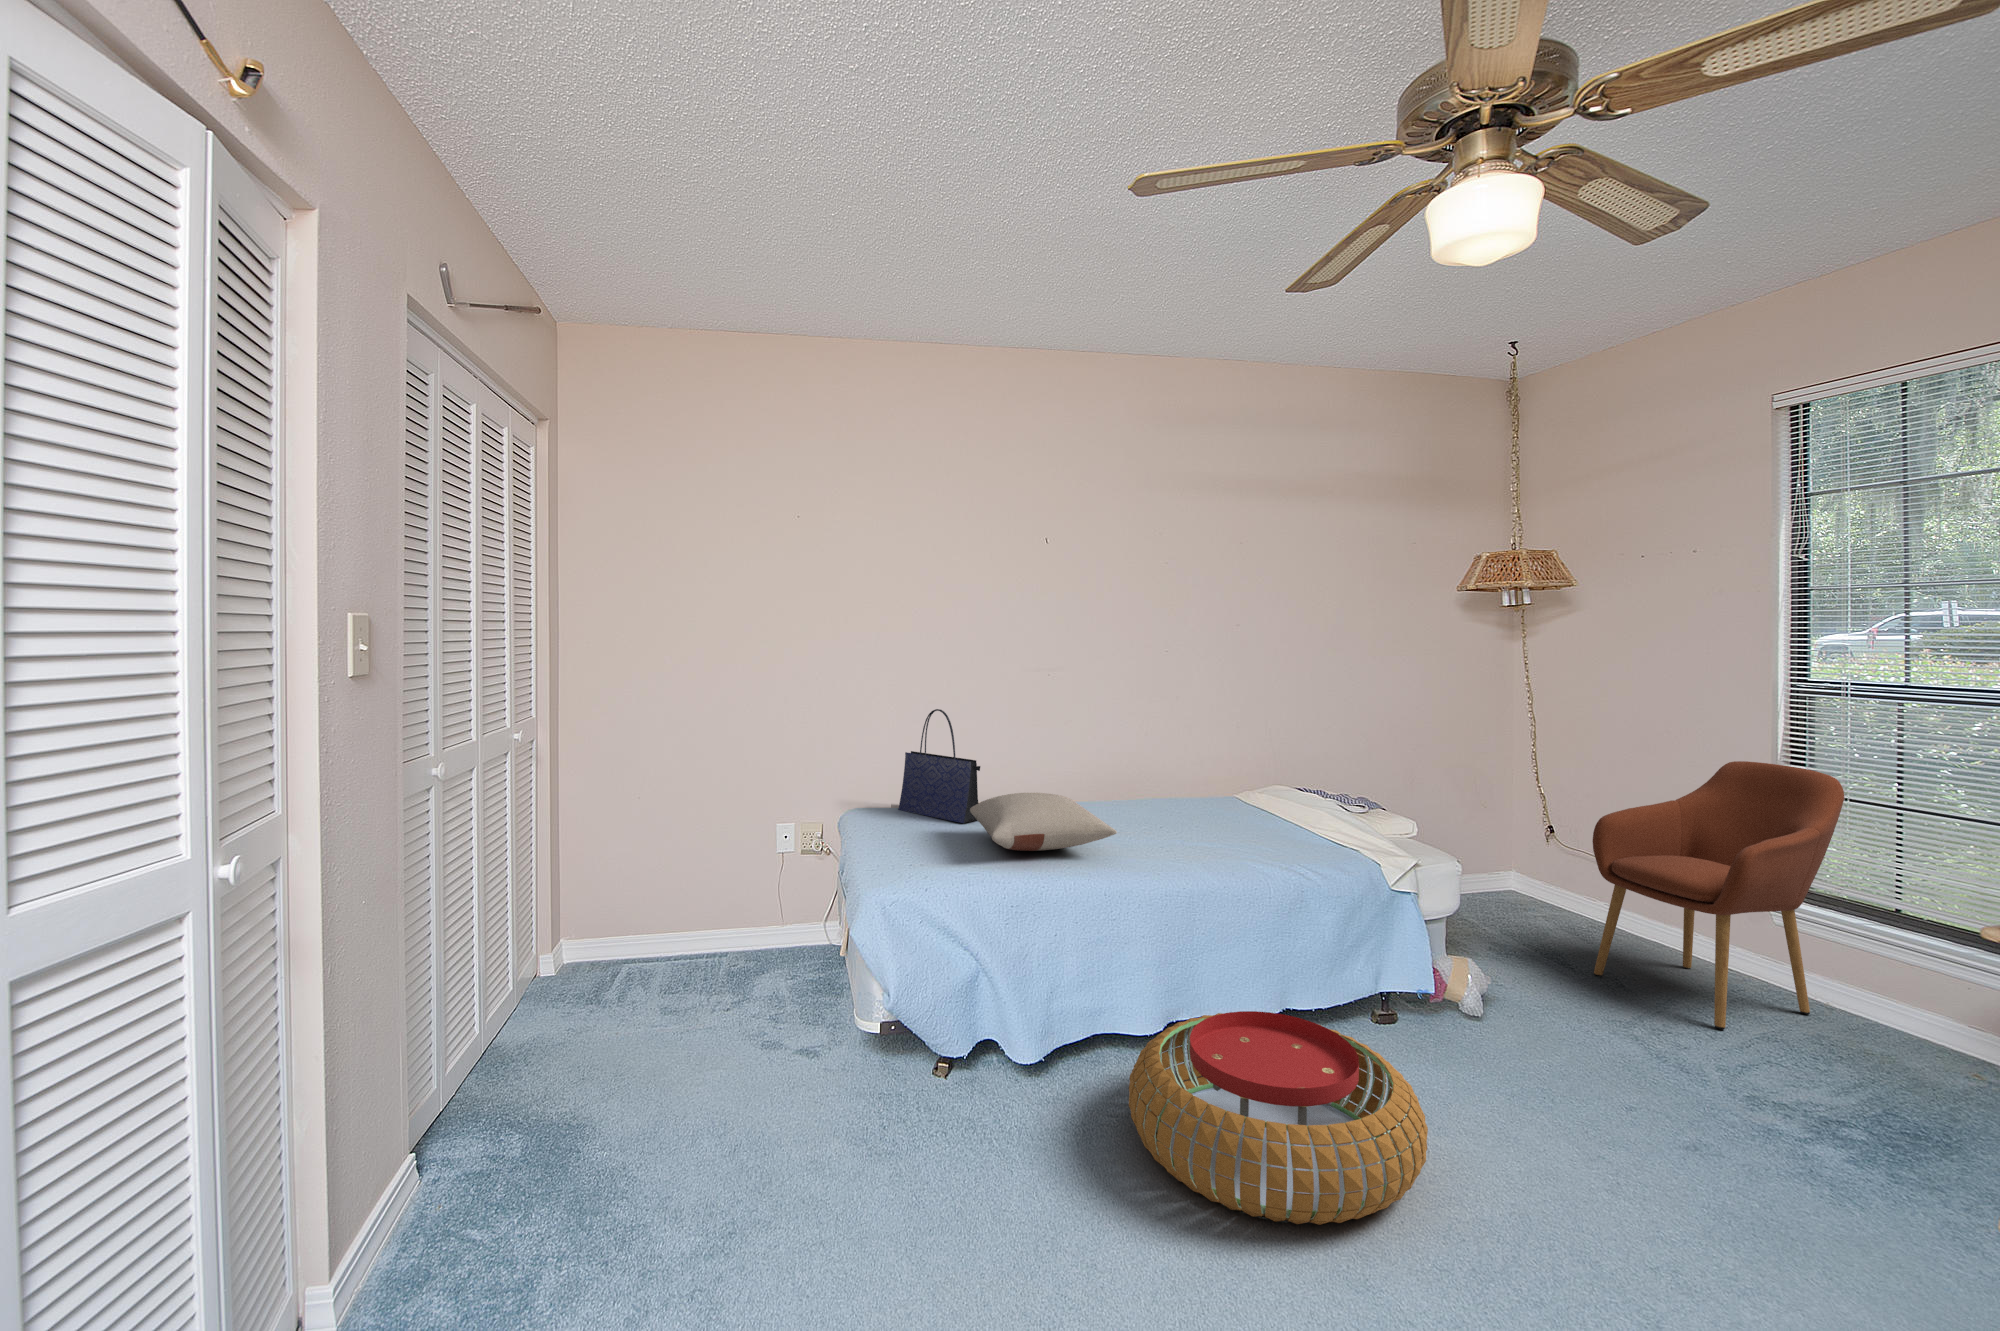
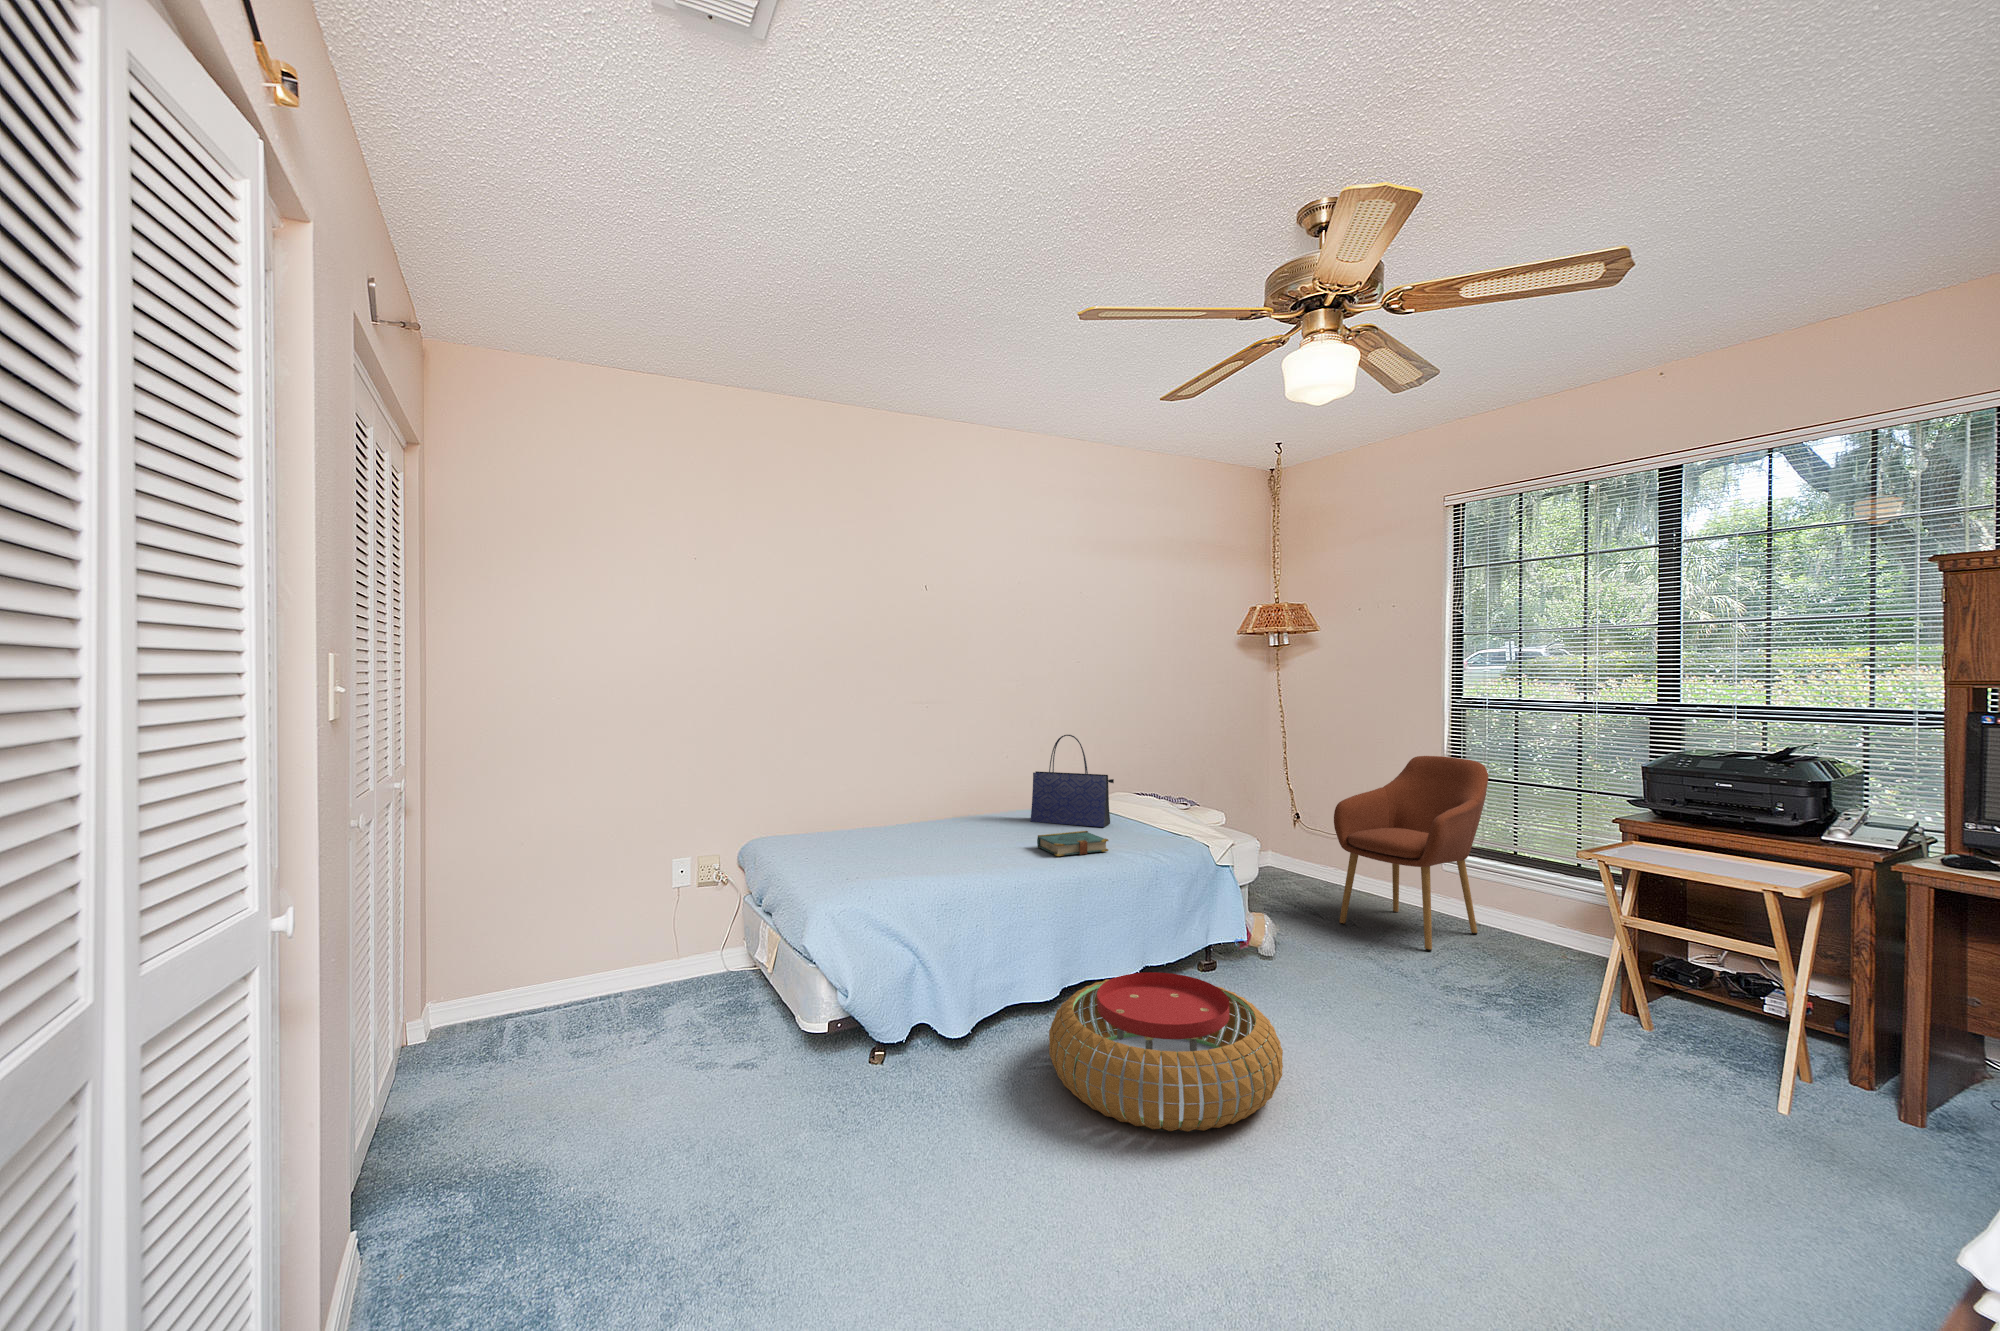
tote bag: present [898,709,980,823] -> present [1030,735,1114,827]
pillow: present [970,793,1117,851] -> none [868,810,1008,860]
book: none [1163,830,1247,859] -> present [1037,831,1108,856]

